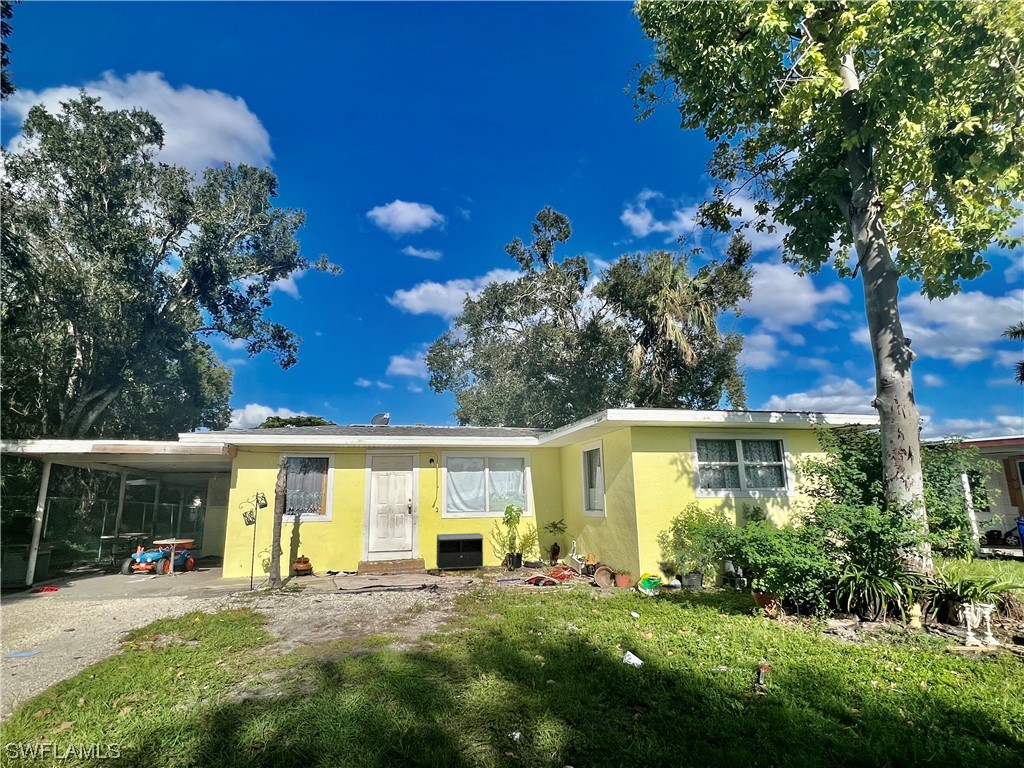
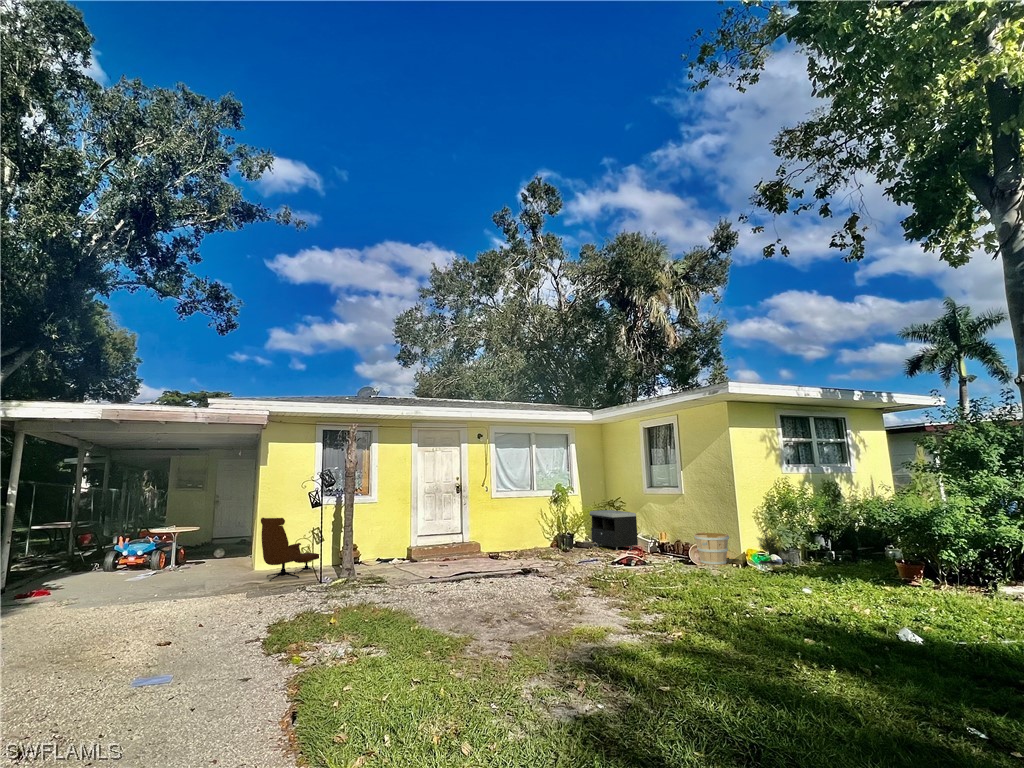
lounge chair: none [219,532,276,585] -> present [261,518,319,581]
storage bench: present [436,533,483,572] -> present [590,510,638,550]
wooden bucket: none [597,554,630,587] -> present [694,532,729,565]

